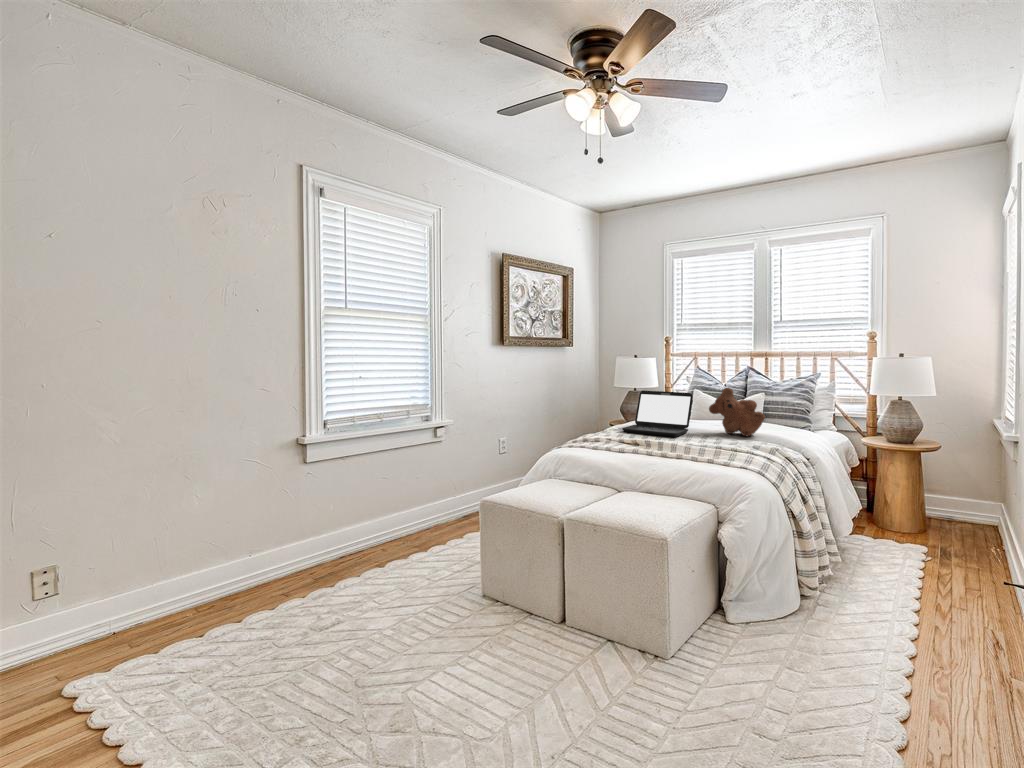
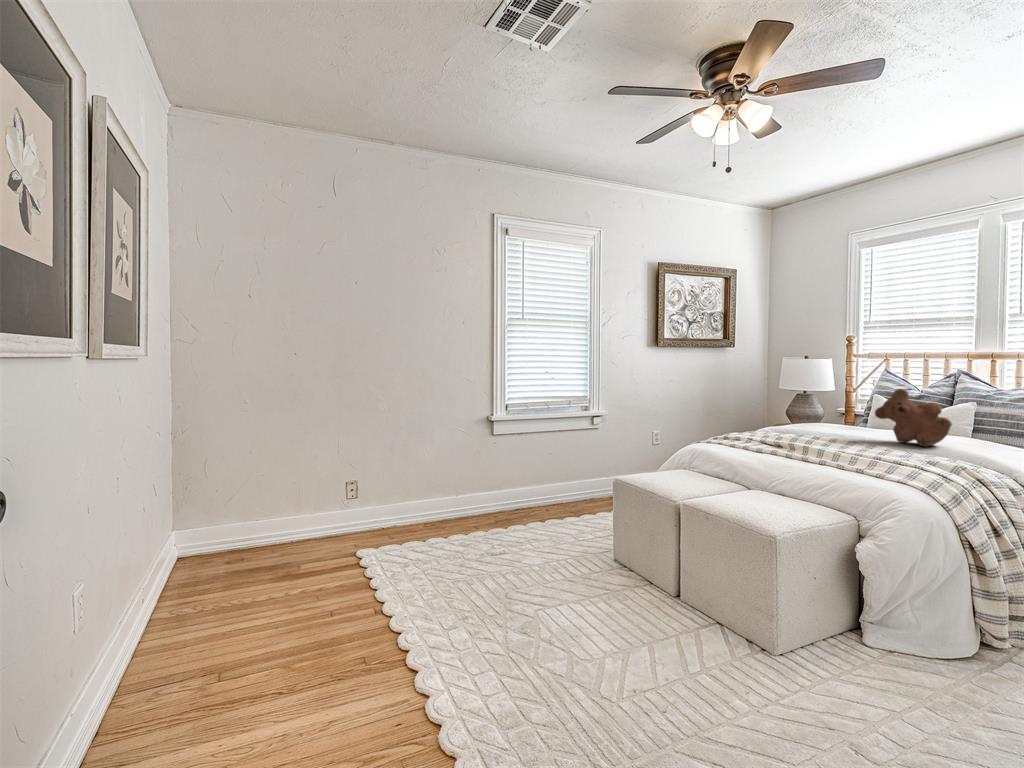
laptop: present [622,390,693,437] -> none [763,391,854,442]

